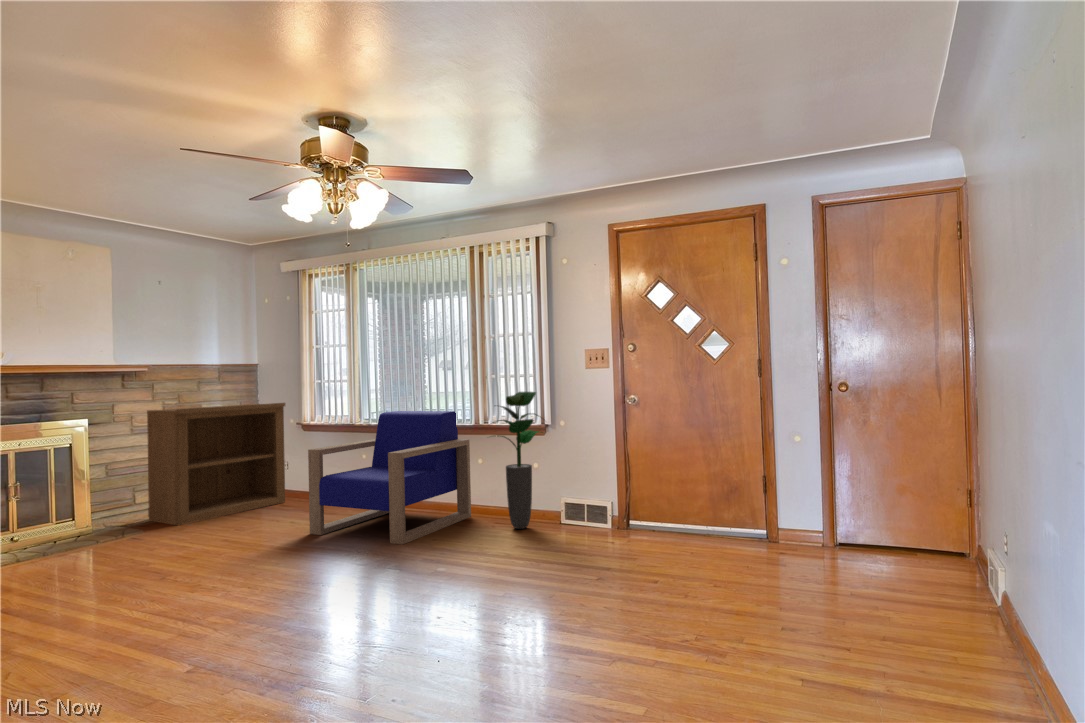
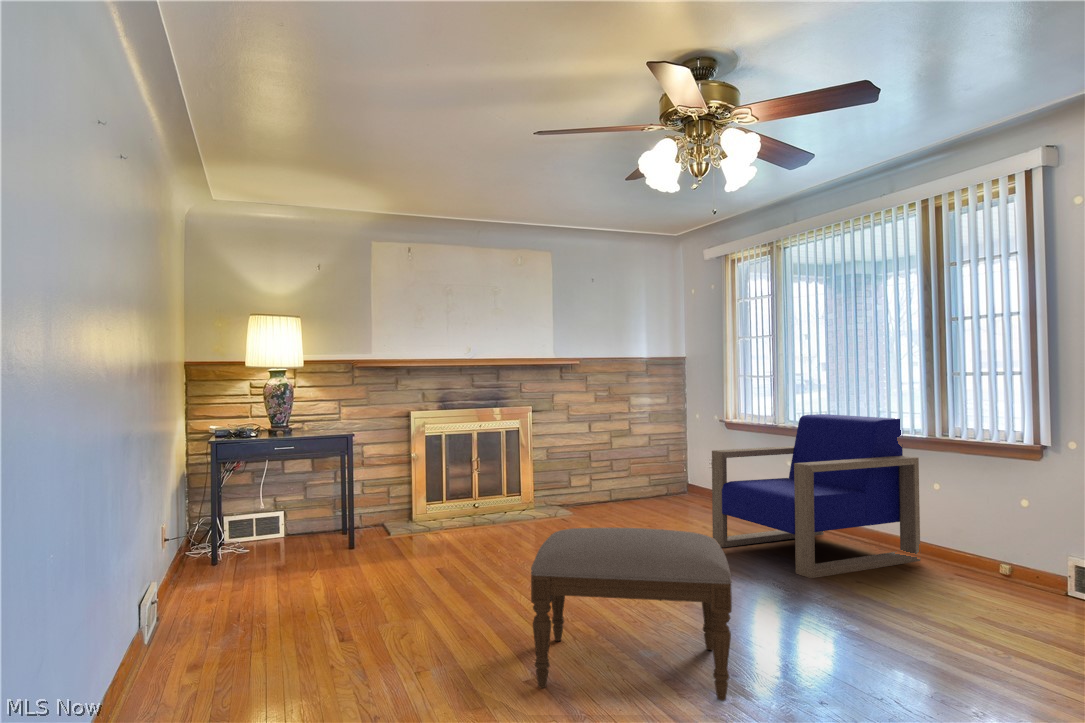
potted plant: present [498,392,542,529] -> none [936,396,1043,594]
bookshelf: present [147,403,285,525] -> none [582,399,707,512]
ottoman: none [195,518,389,690] -> present [531,527,732,701]

